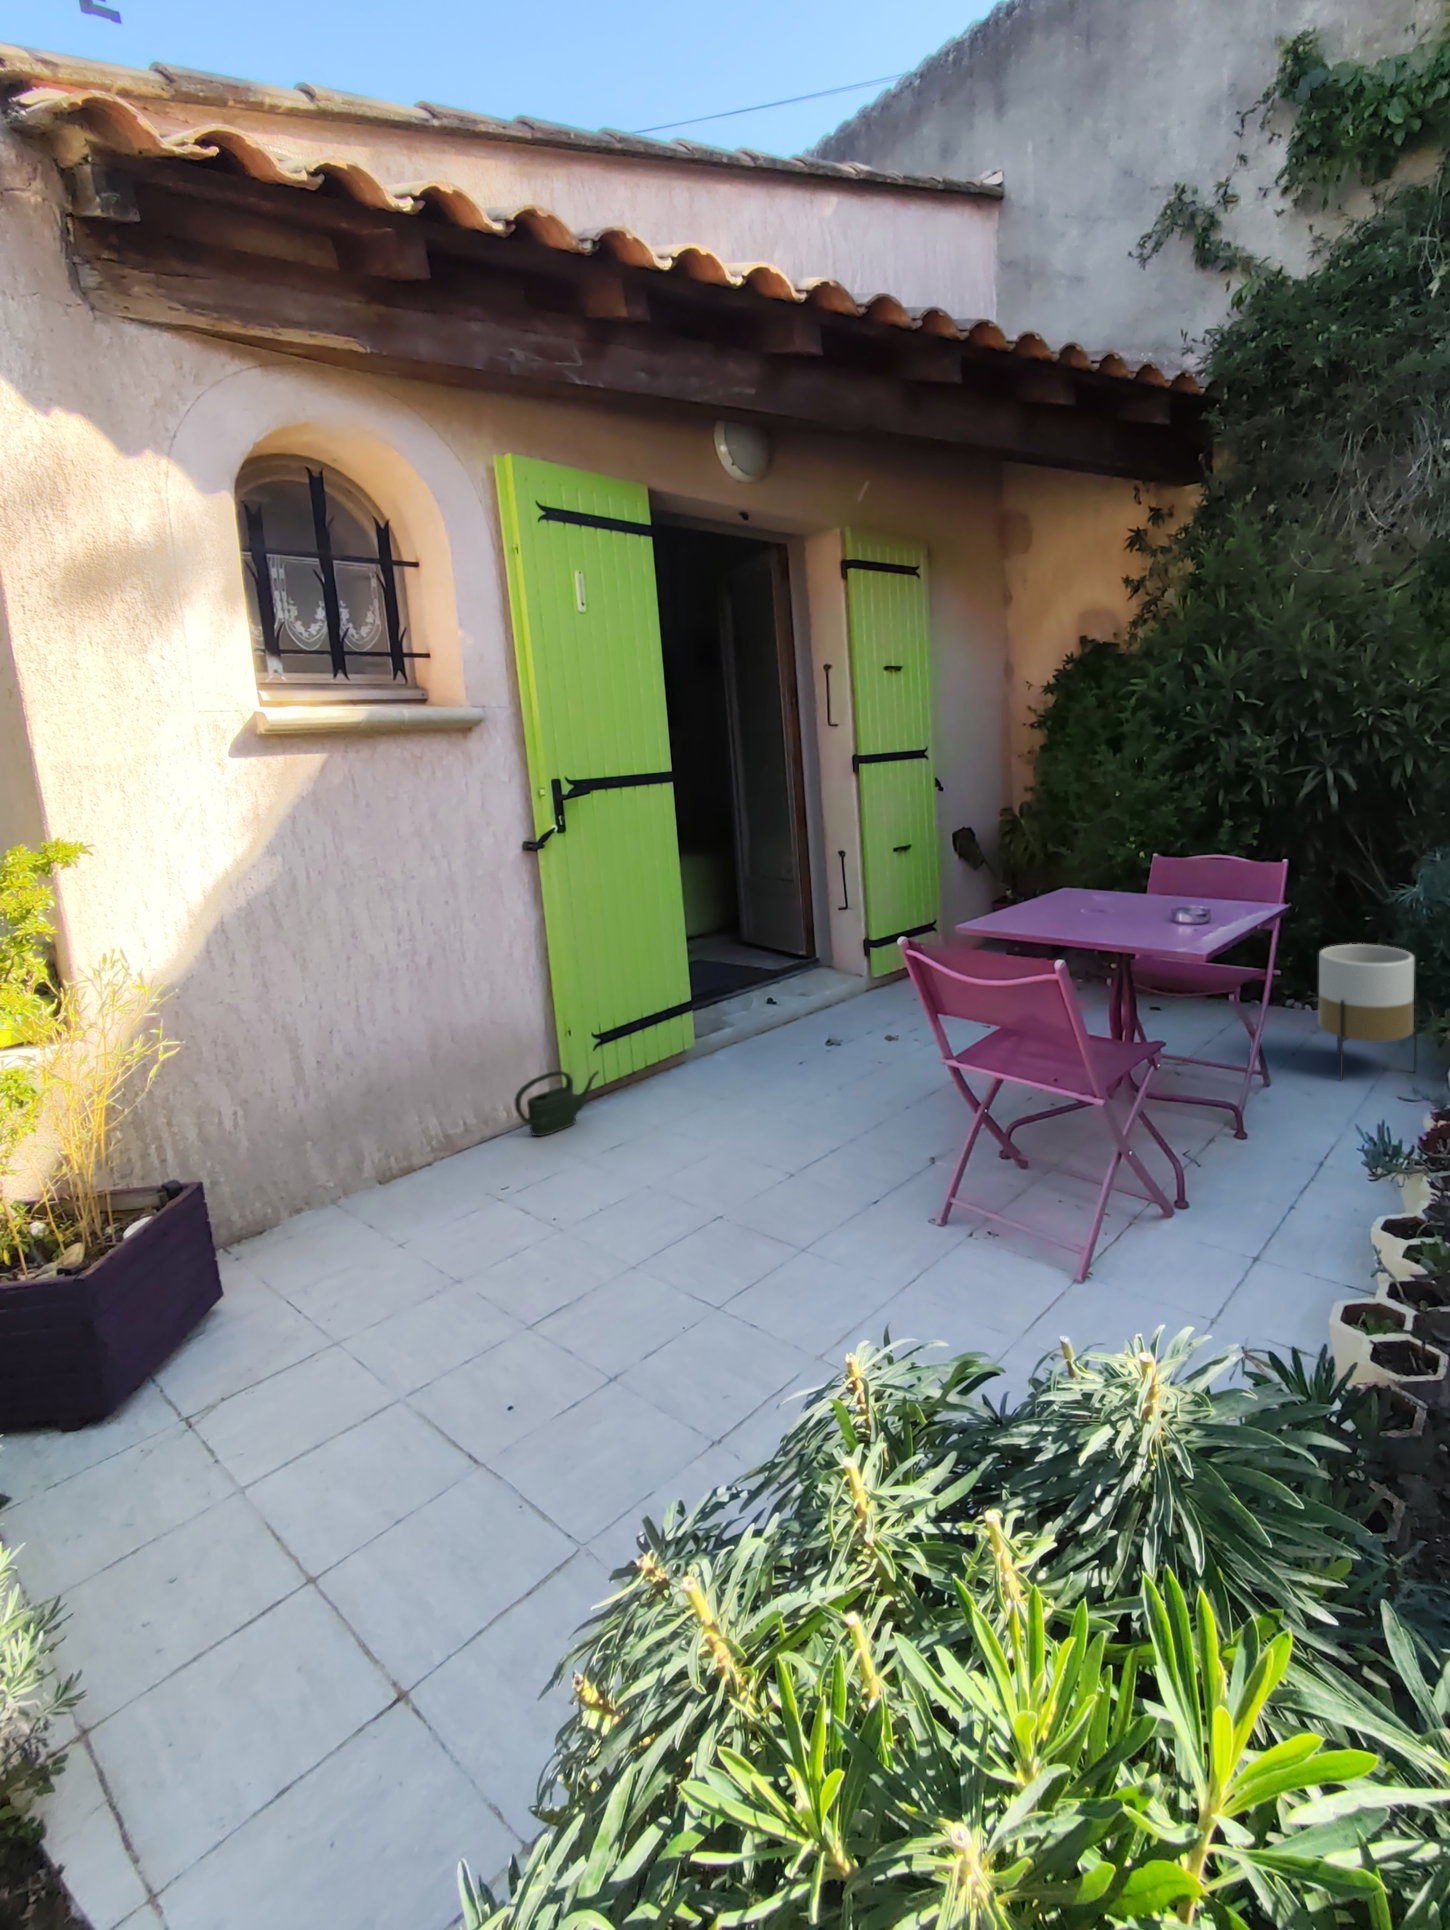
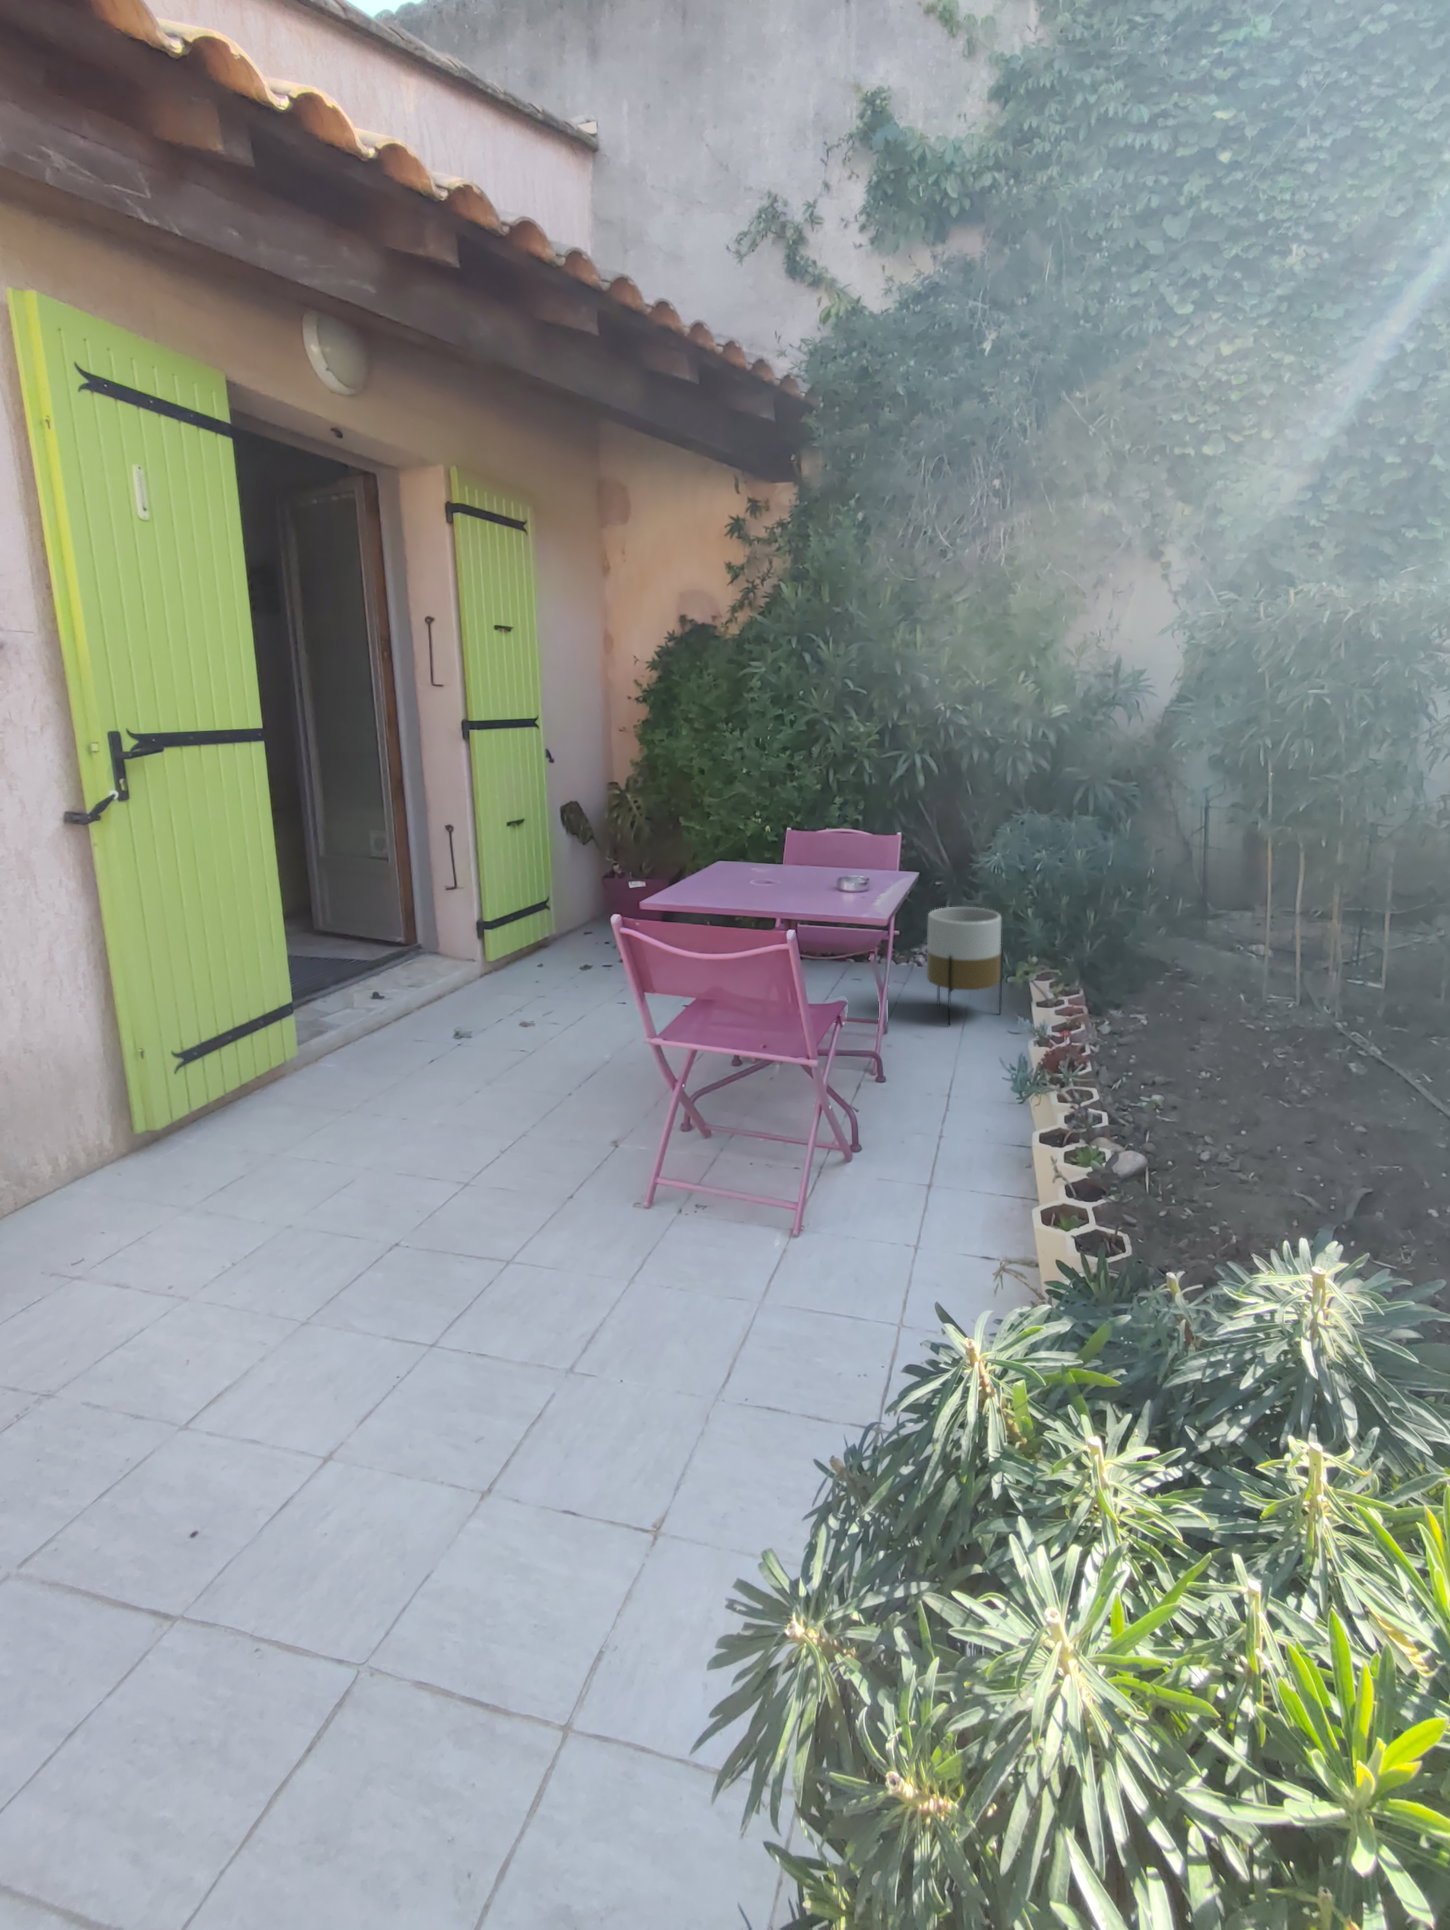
watering can: present [515,1071,599,1136] -> none [69,1095,183,1186]

